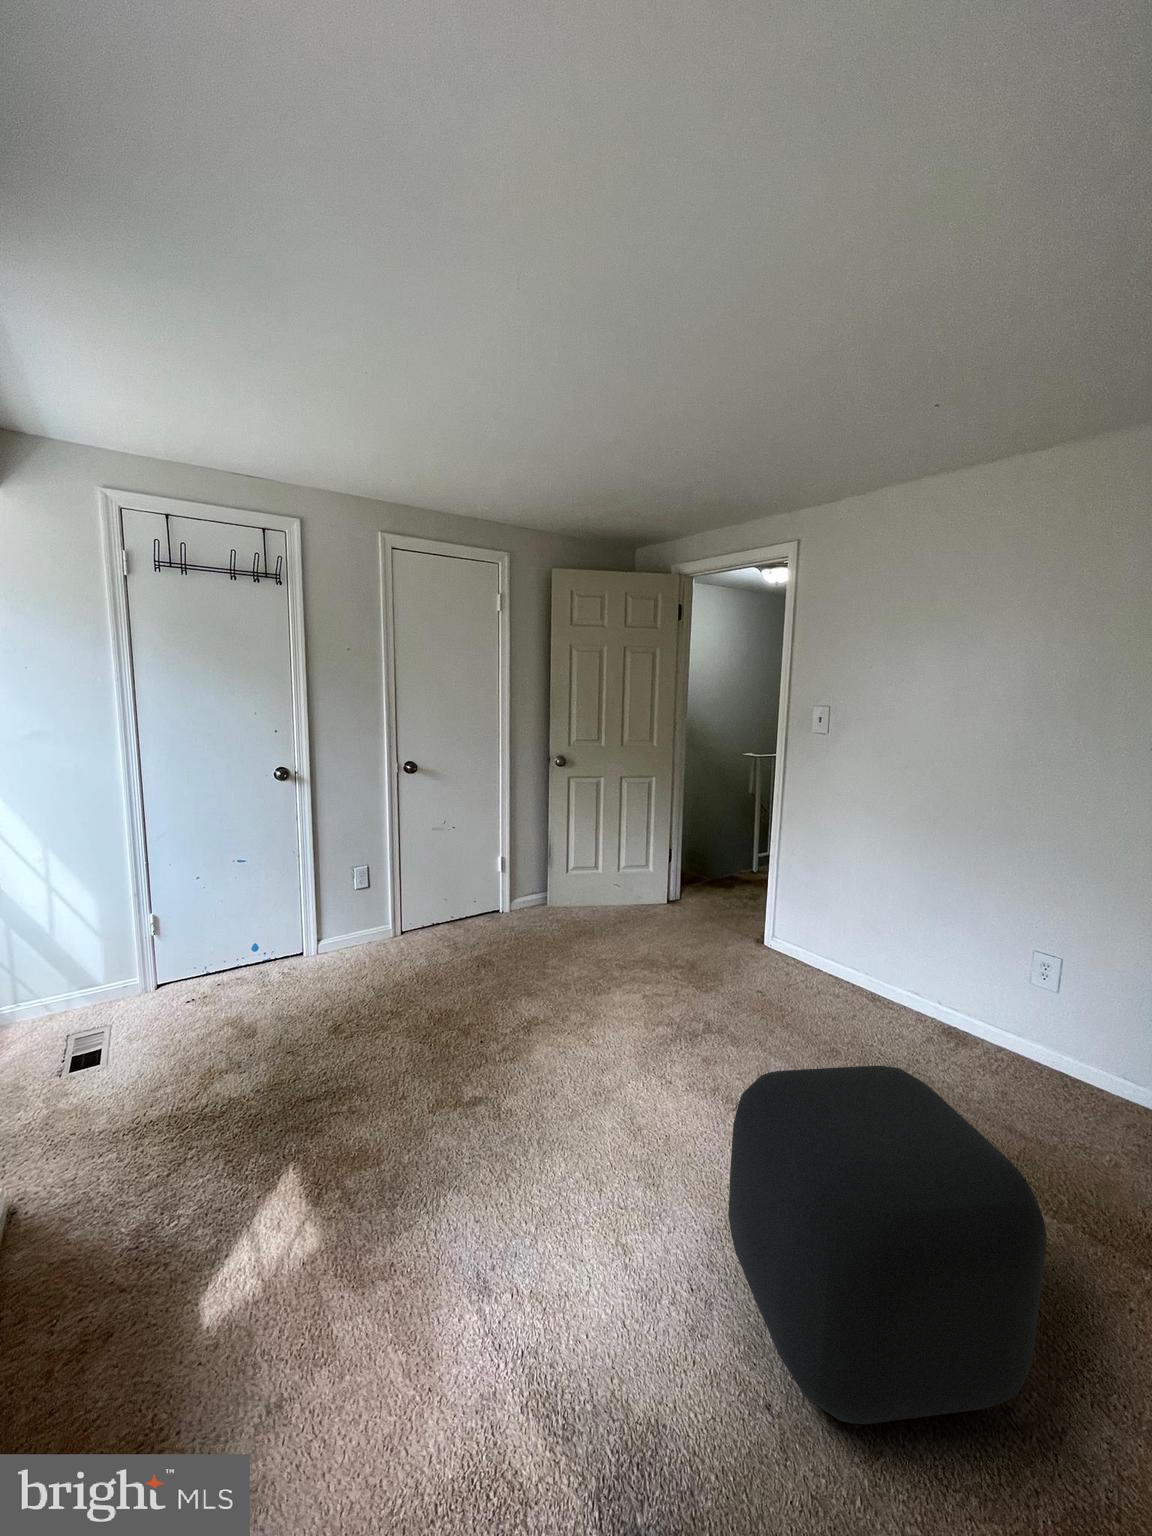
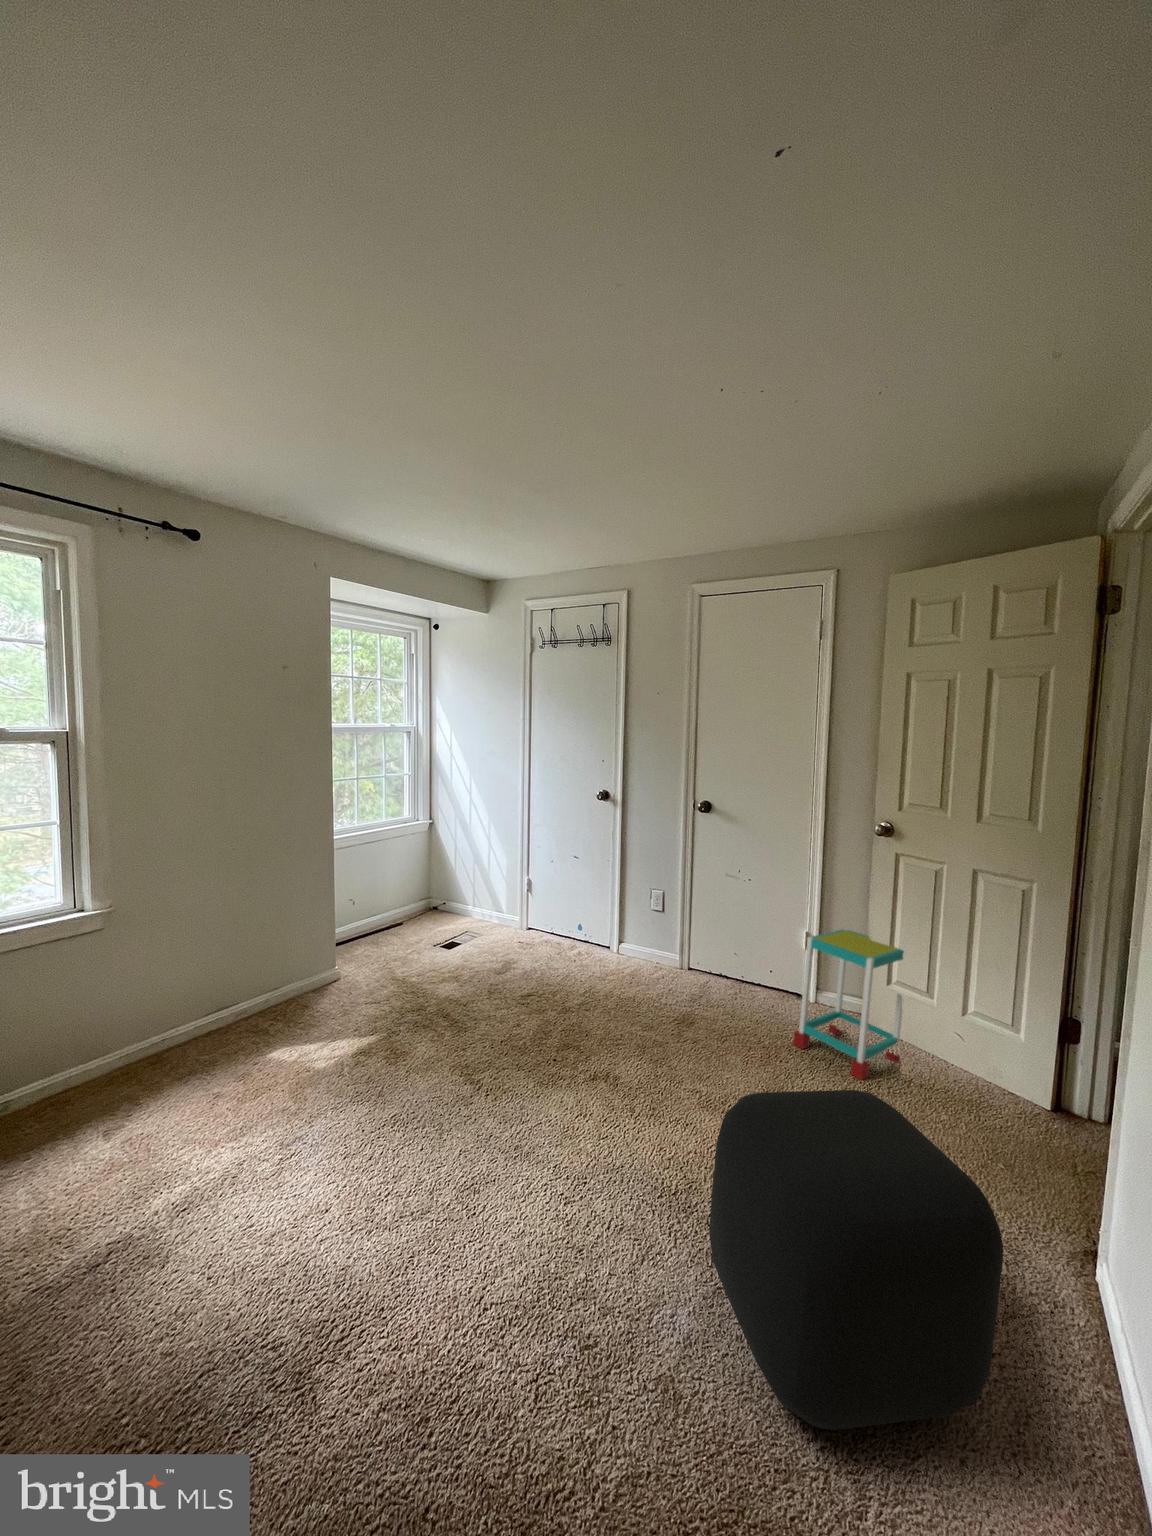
side table: none [821,890,943,1048] -> present [793,929,904,1080]

